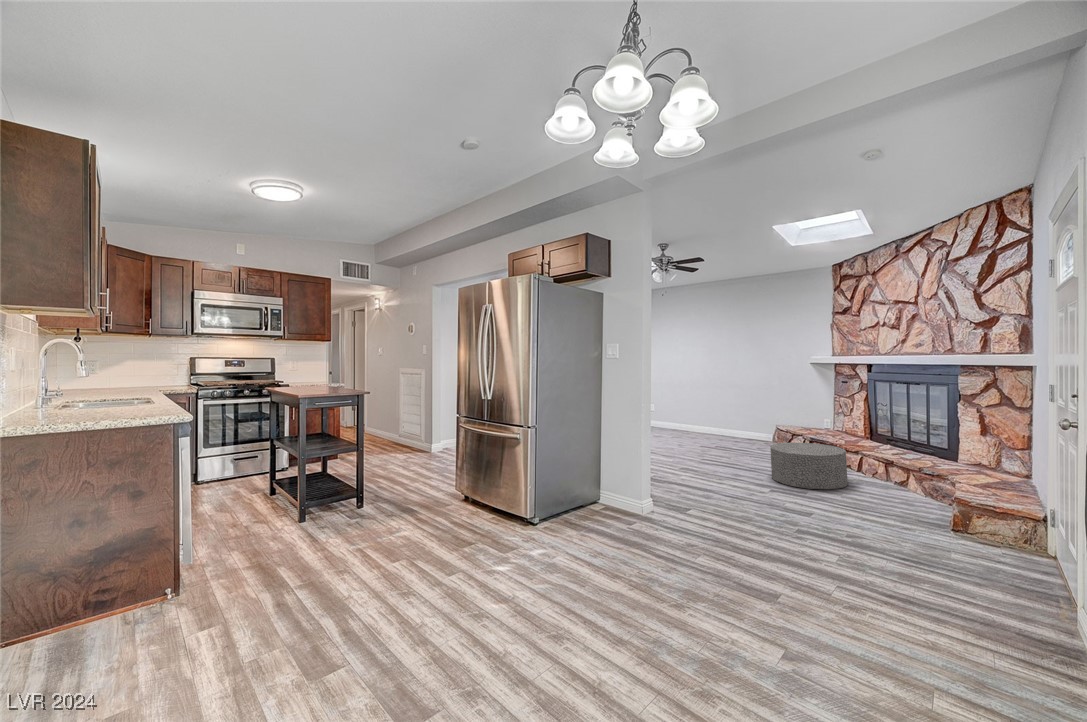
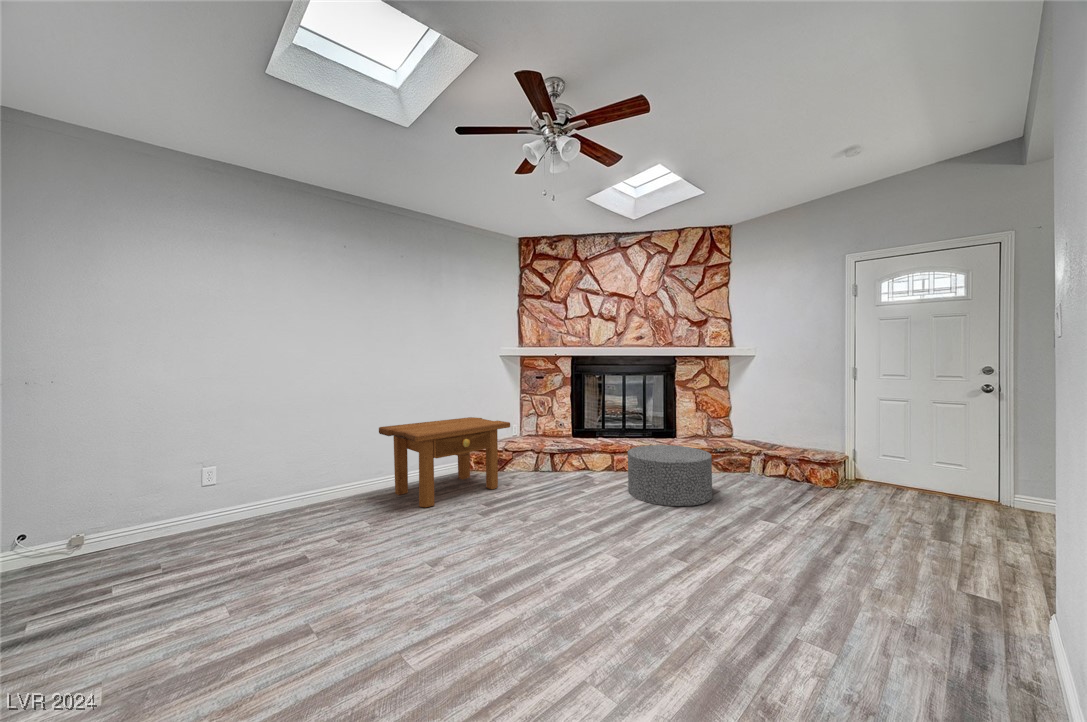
side table: none [689,404,763,449] -> present [379,417,510,507]

